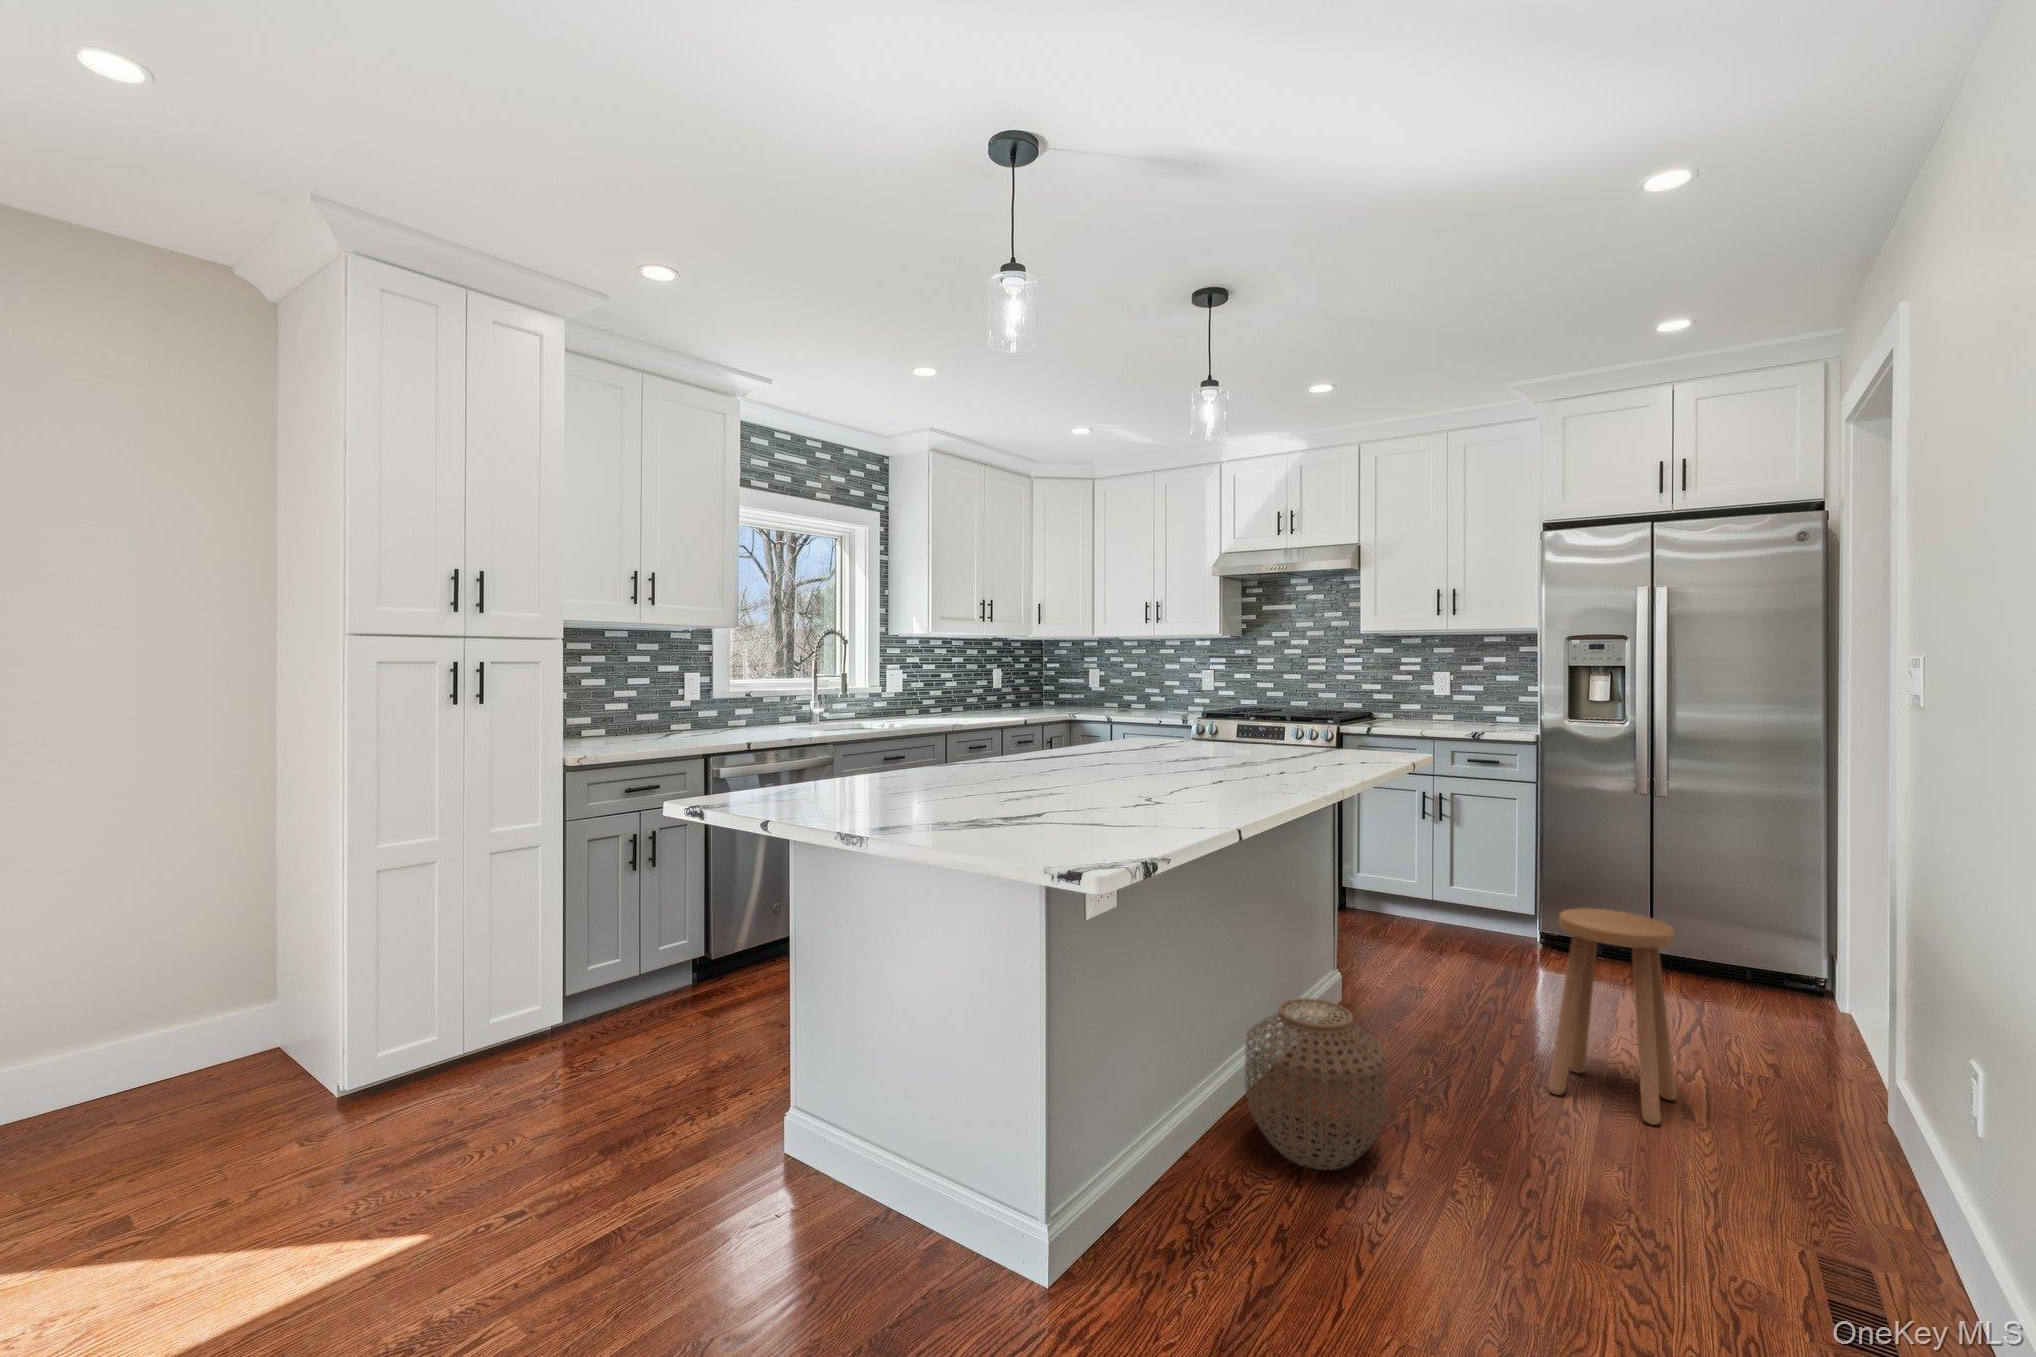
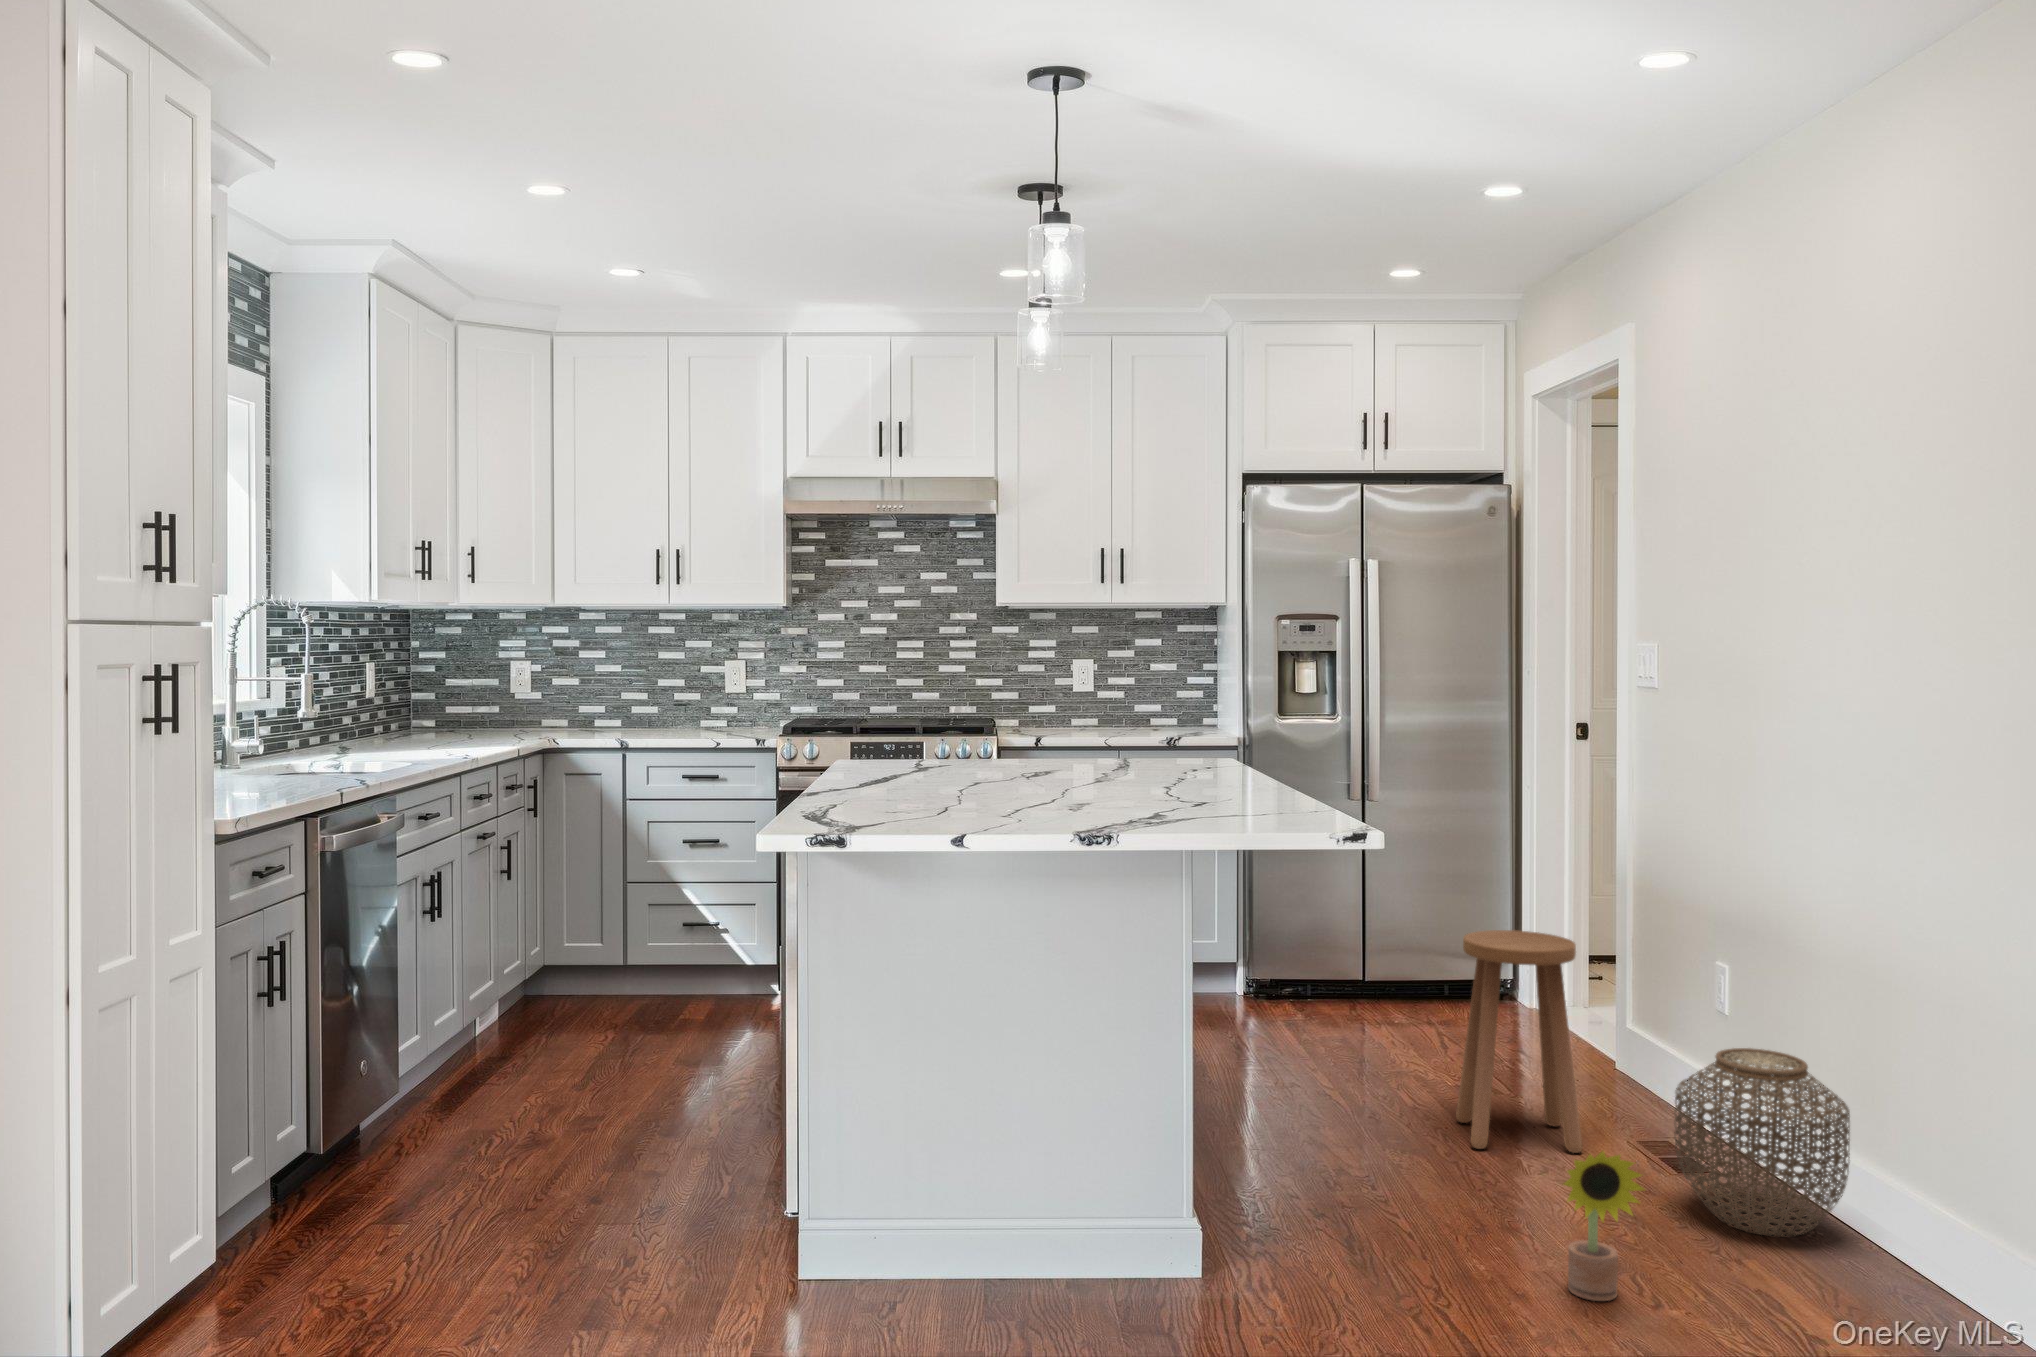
woven basket: present [1245,998,1387,1170] -> present [1675,1048,1850,1236]
decorative plant: none [1421,1095,1493,1233] -> present [1564,1151,1644,1301]

